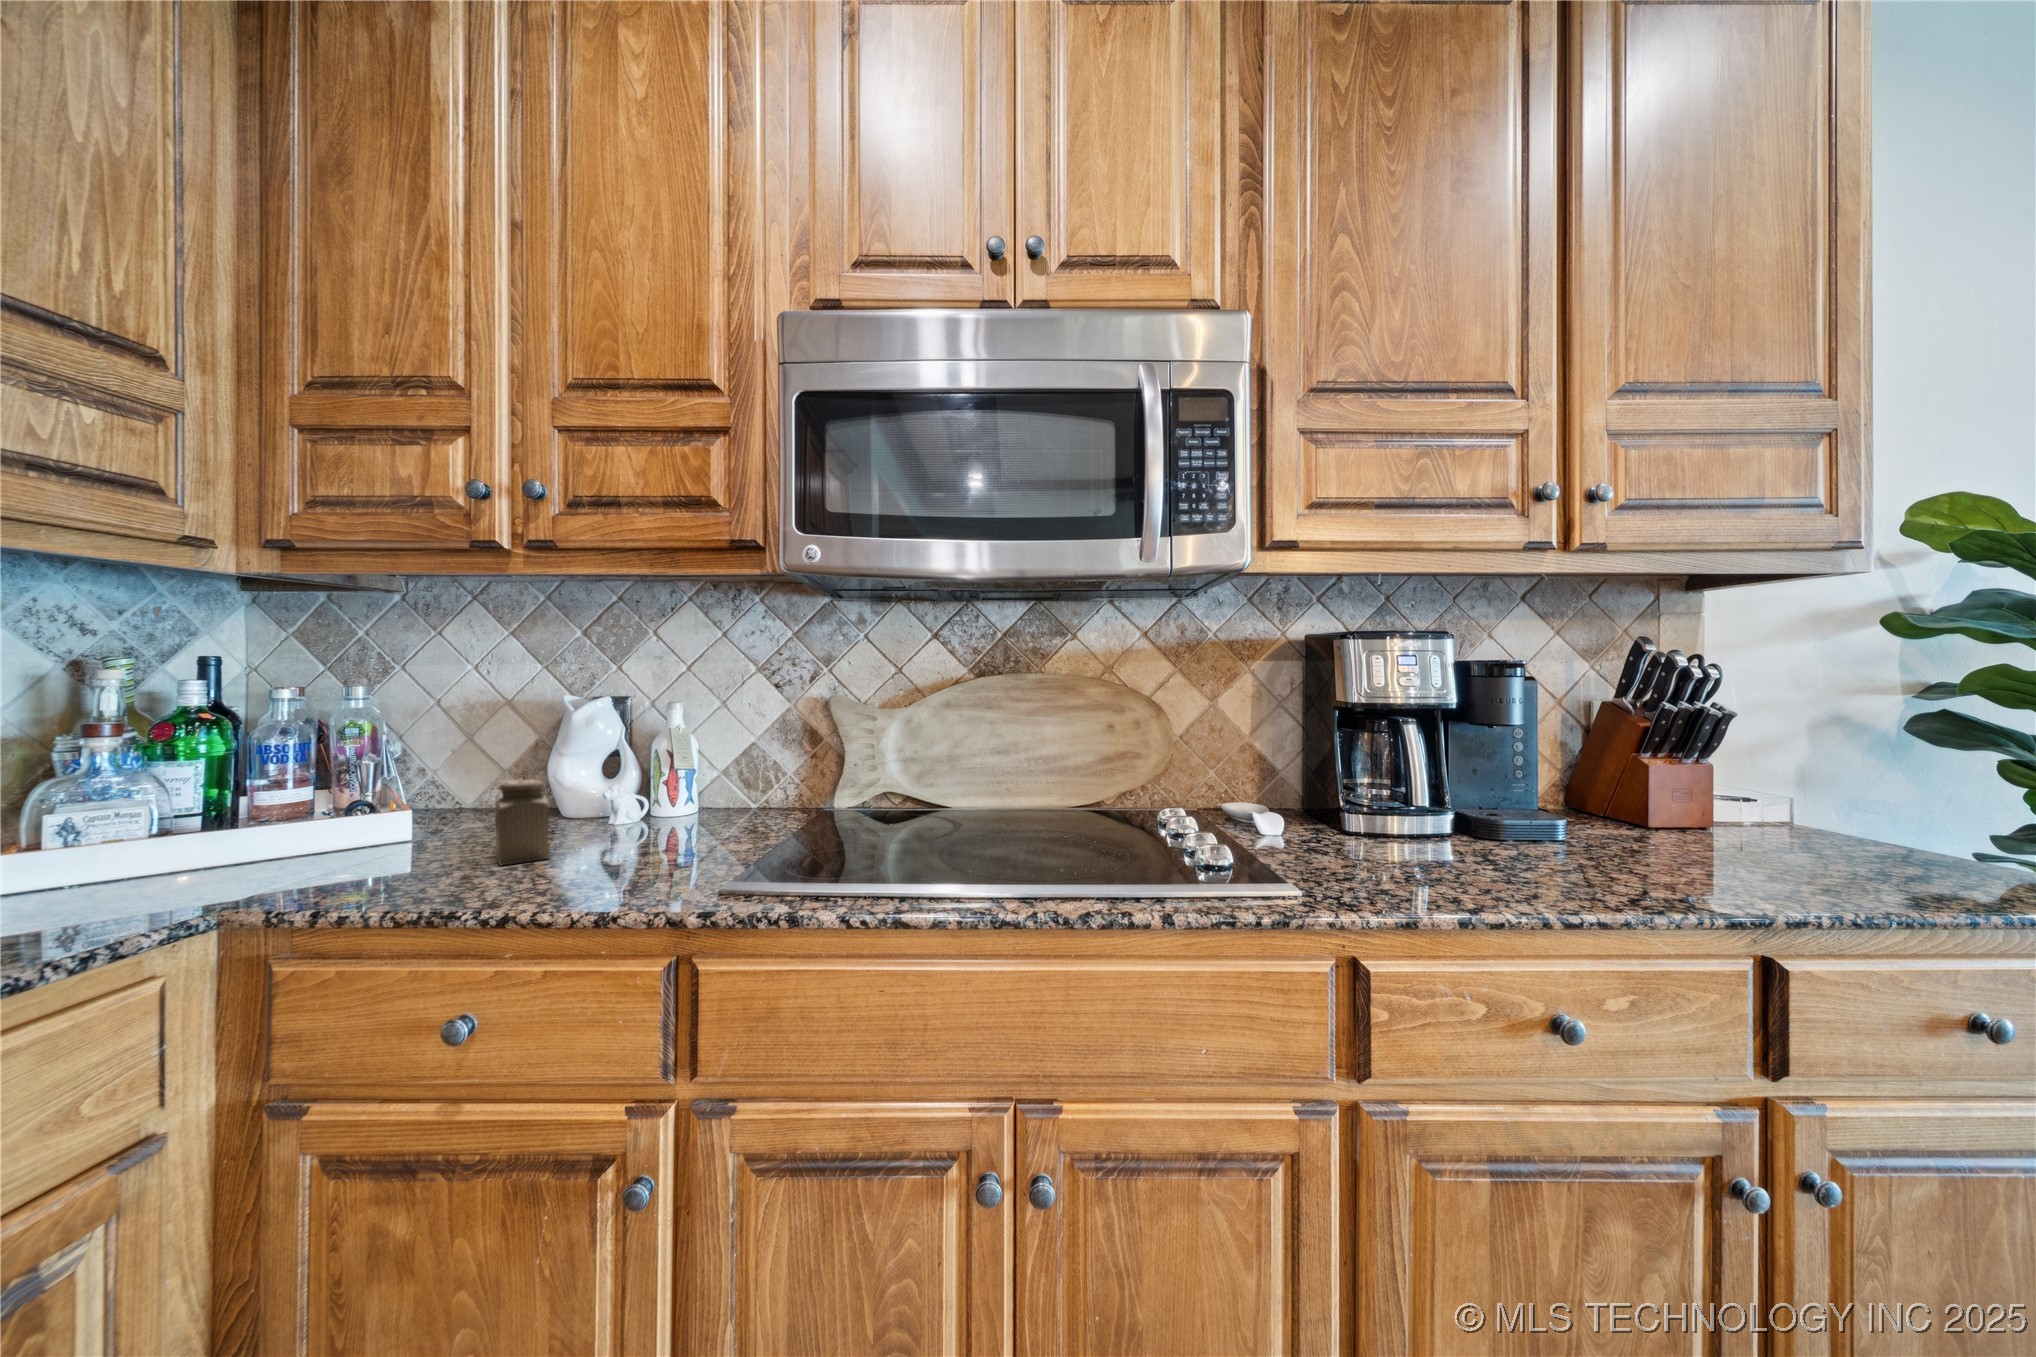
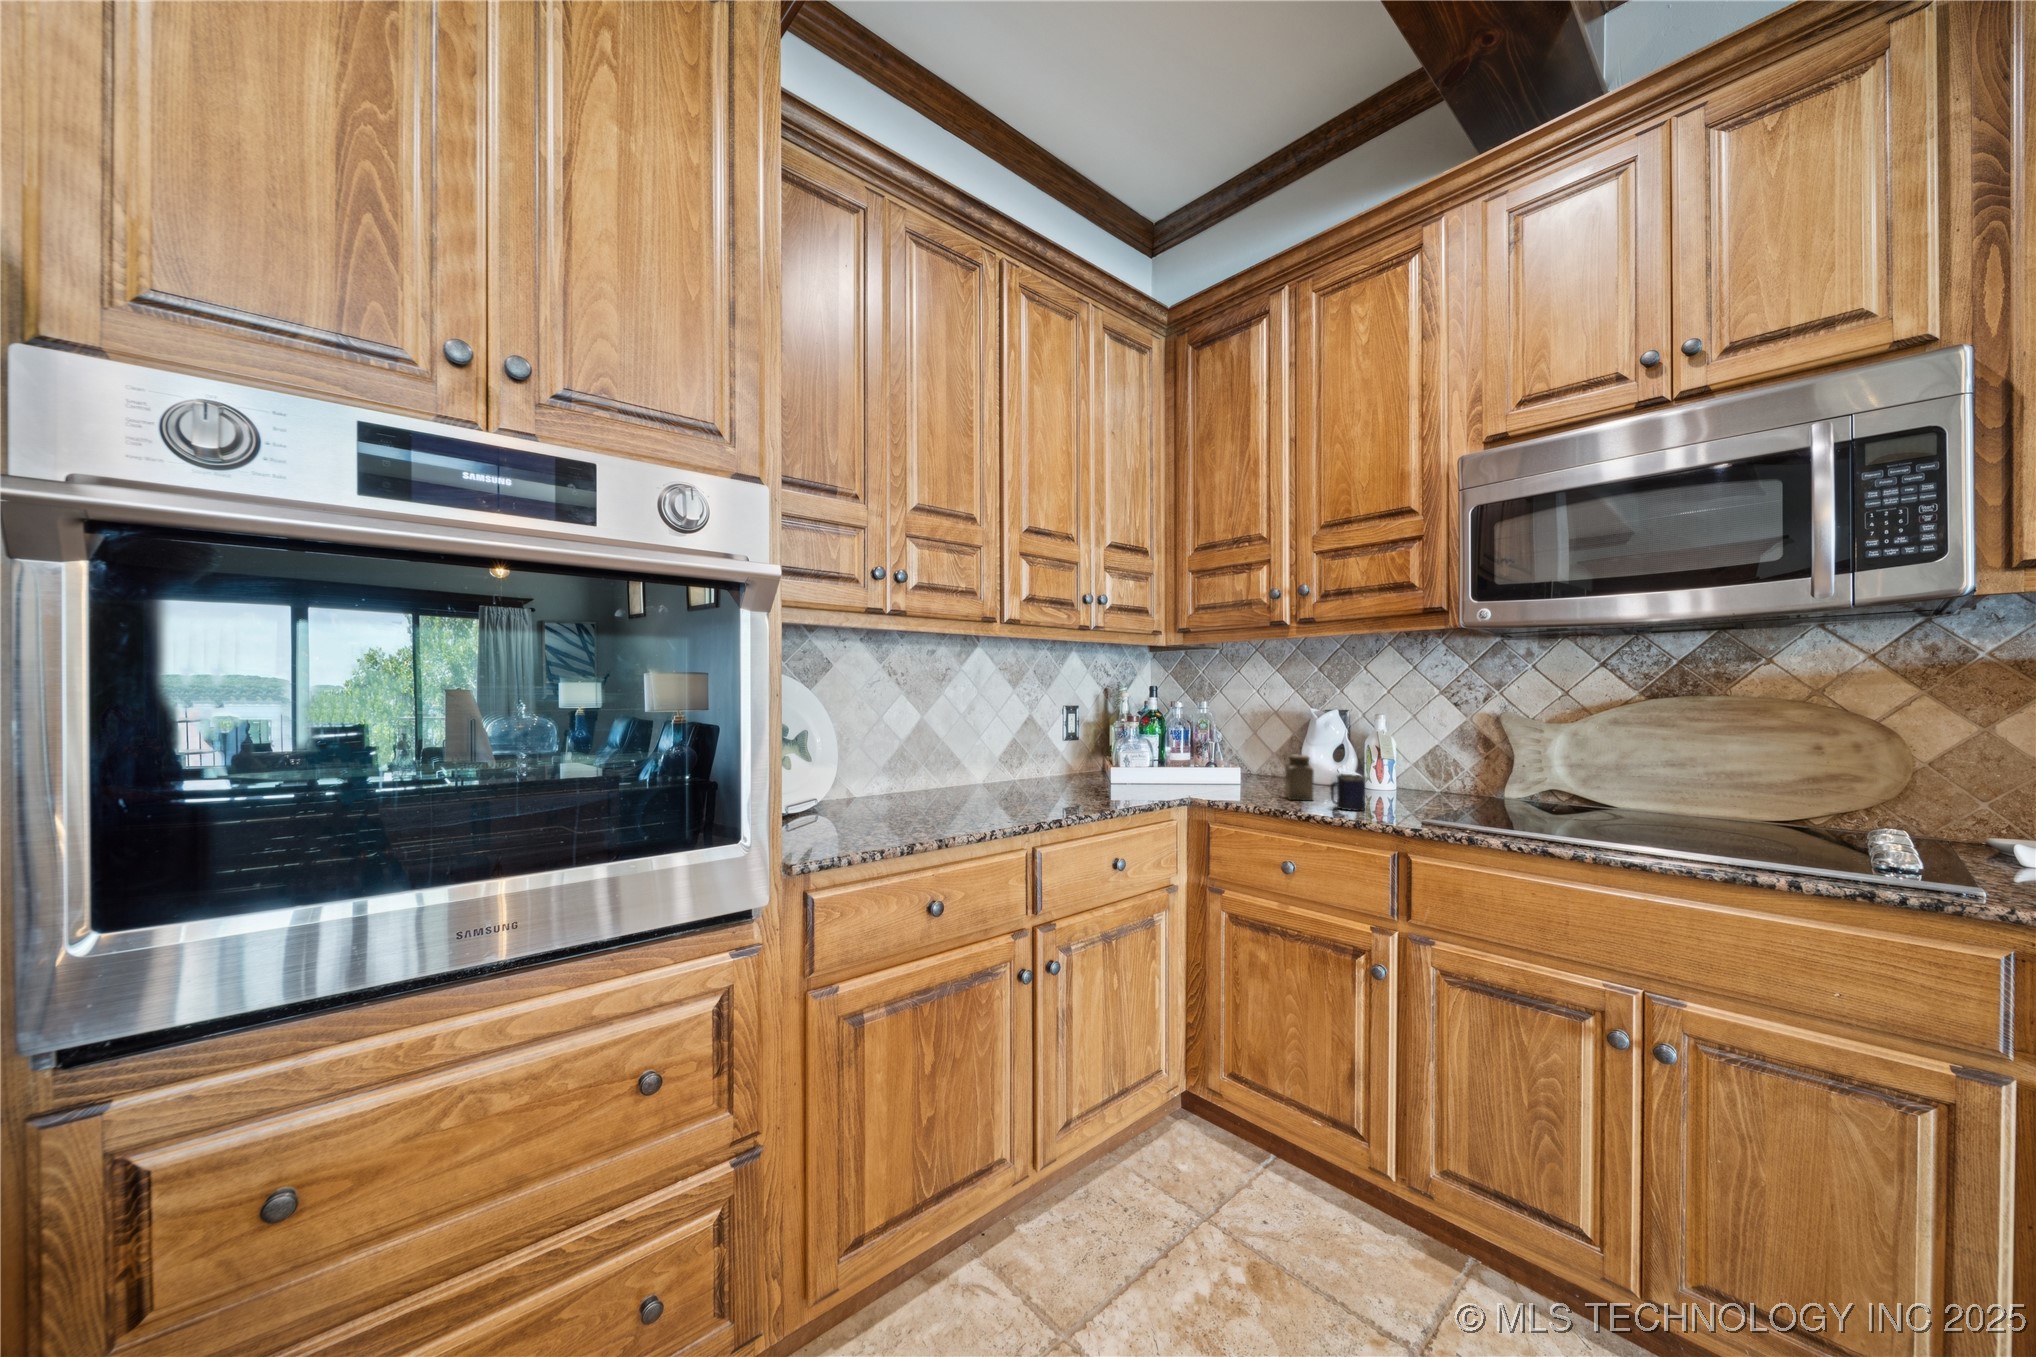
mug: none [570,809,638,876] -> present [1330,774,1366,811]

